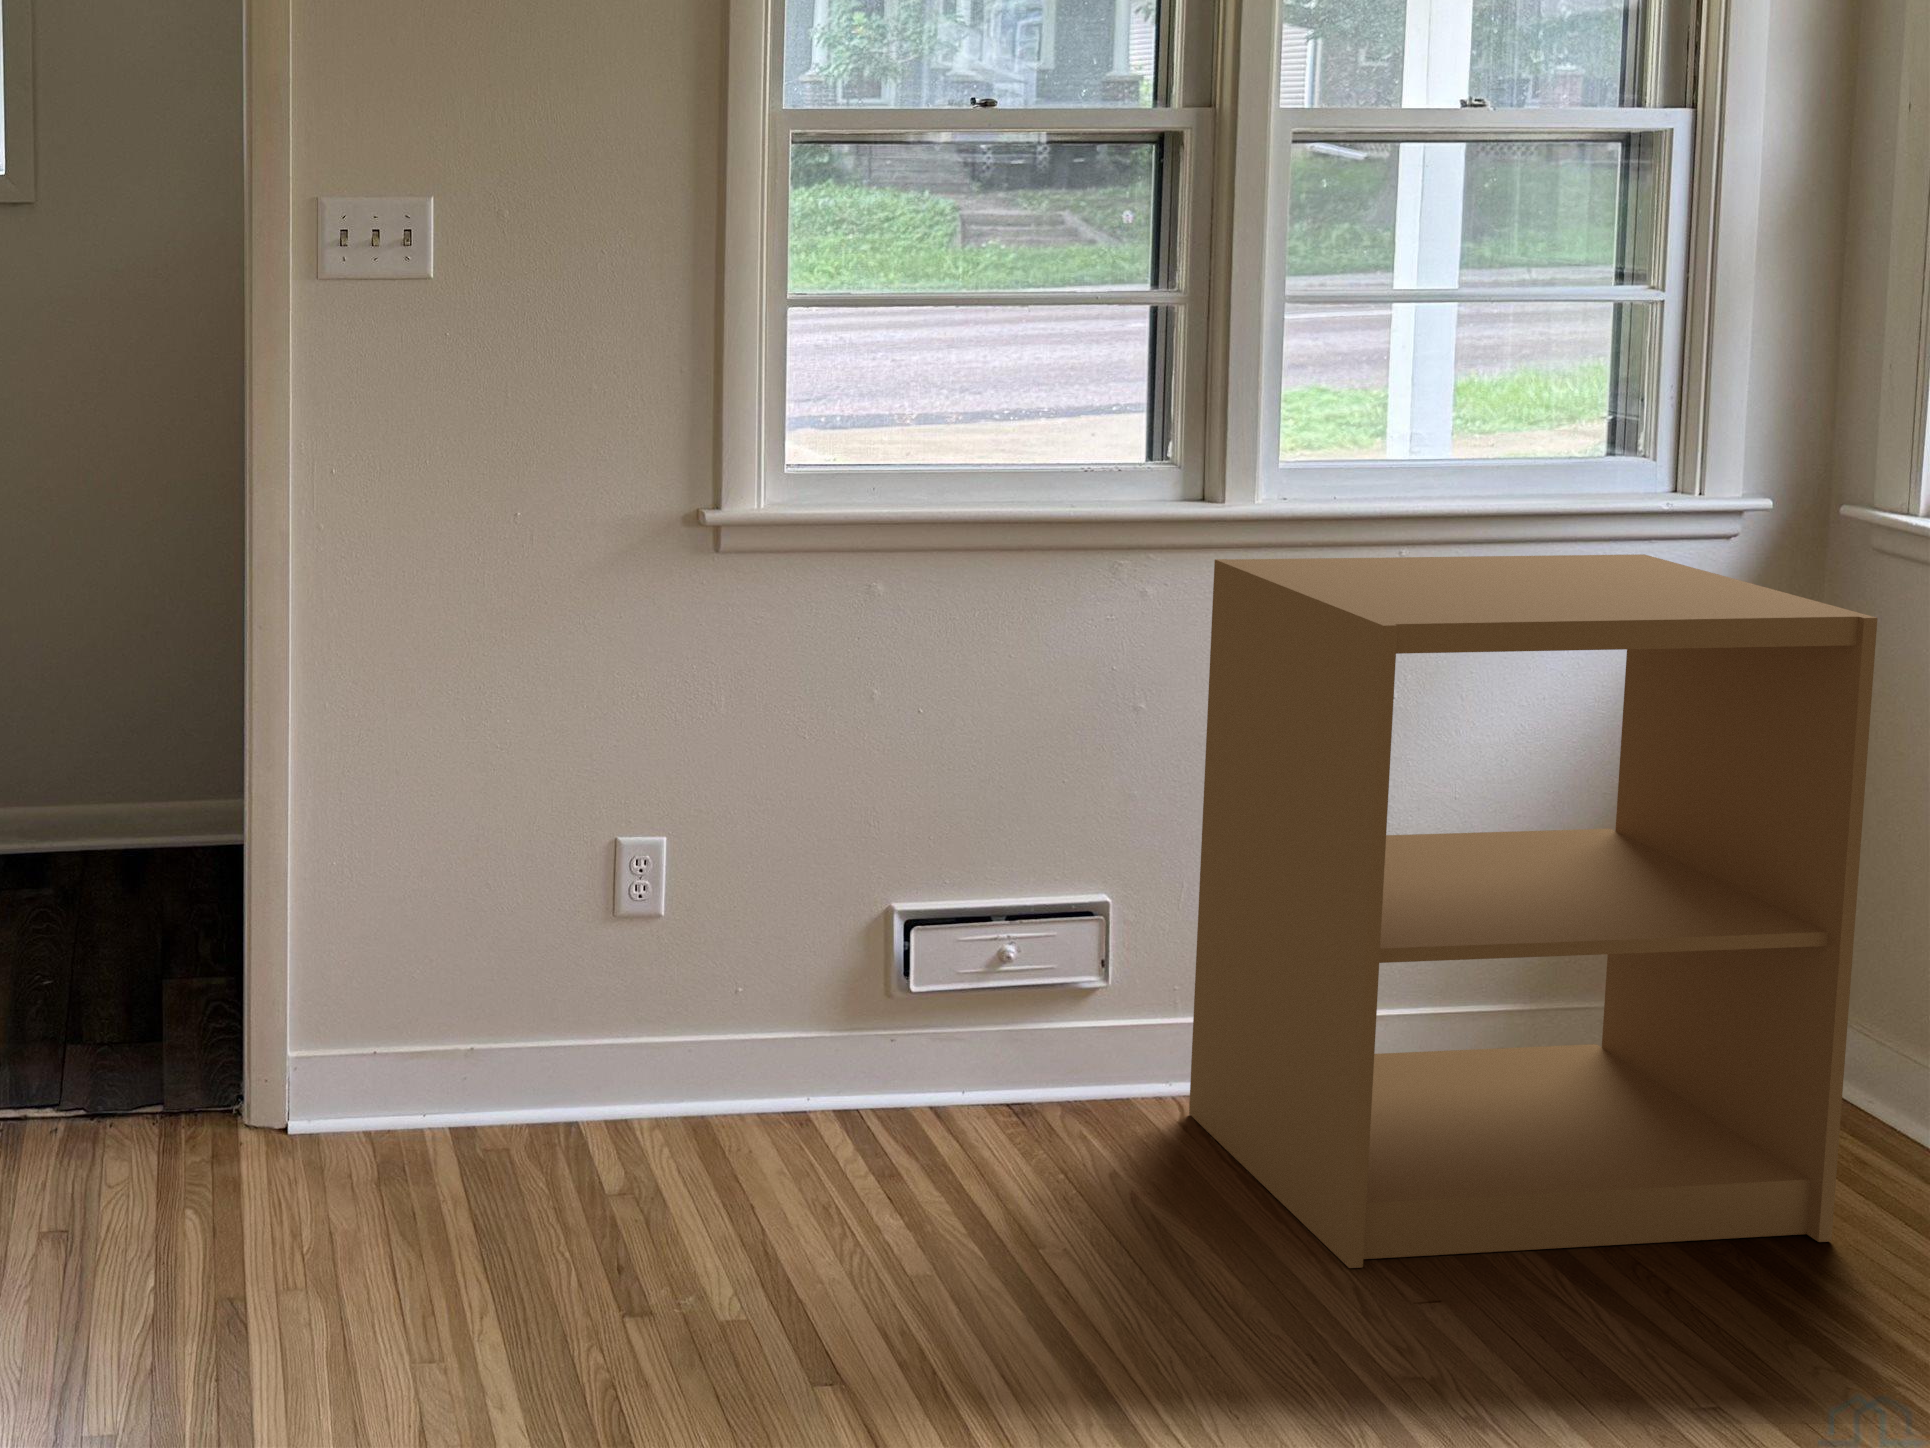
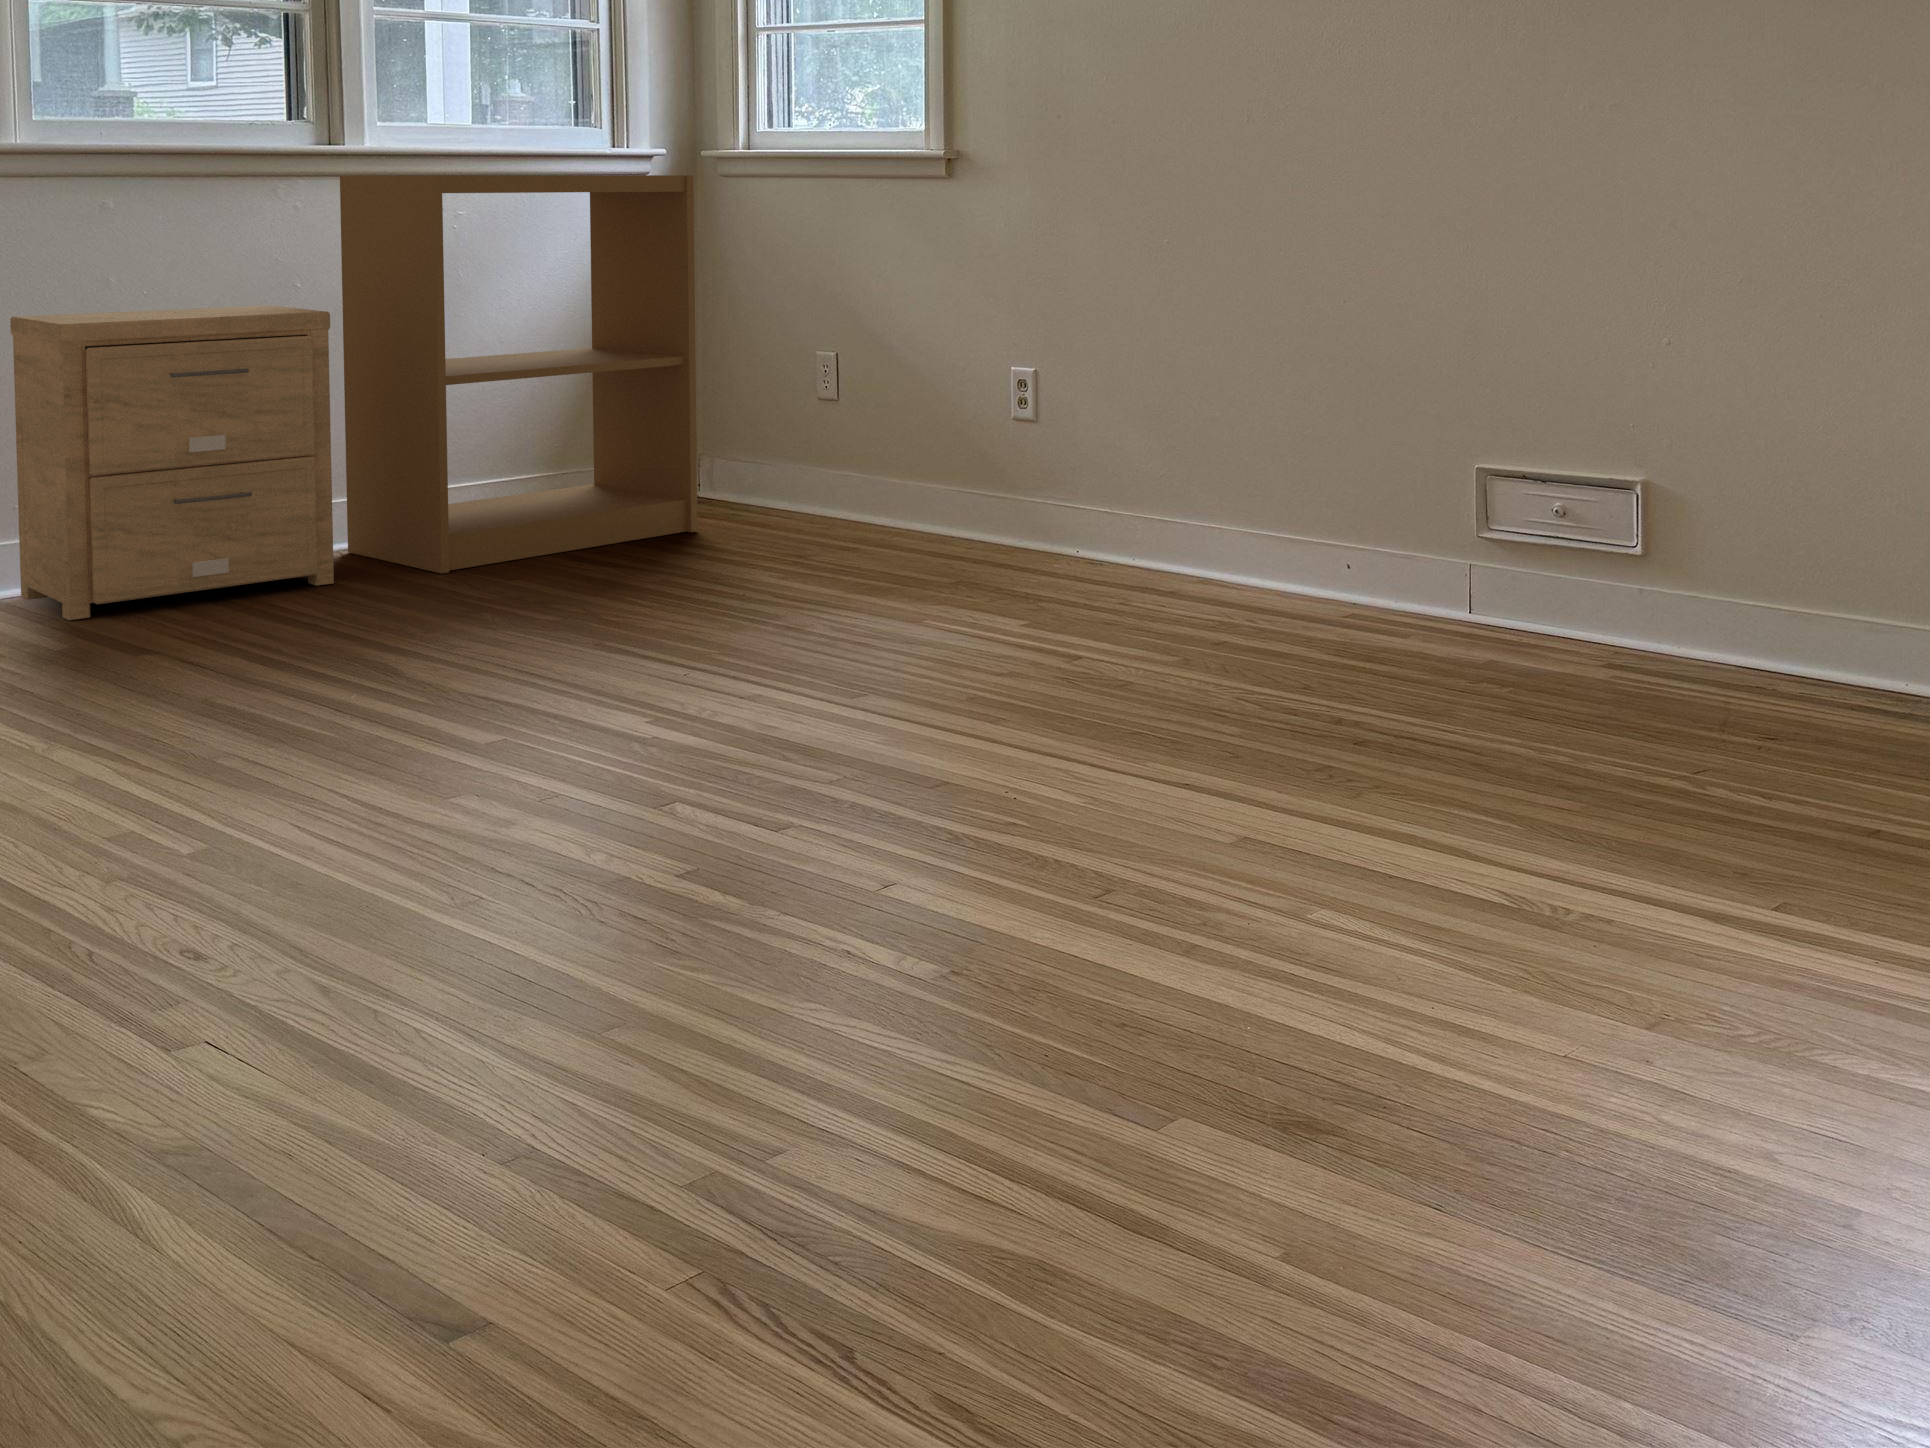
side table: none [735,747,1190,1241] -> present [10,305,334,620]

